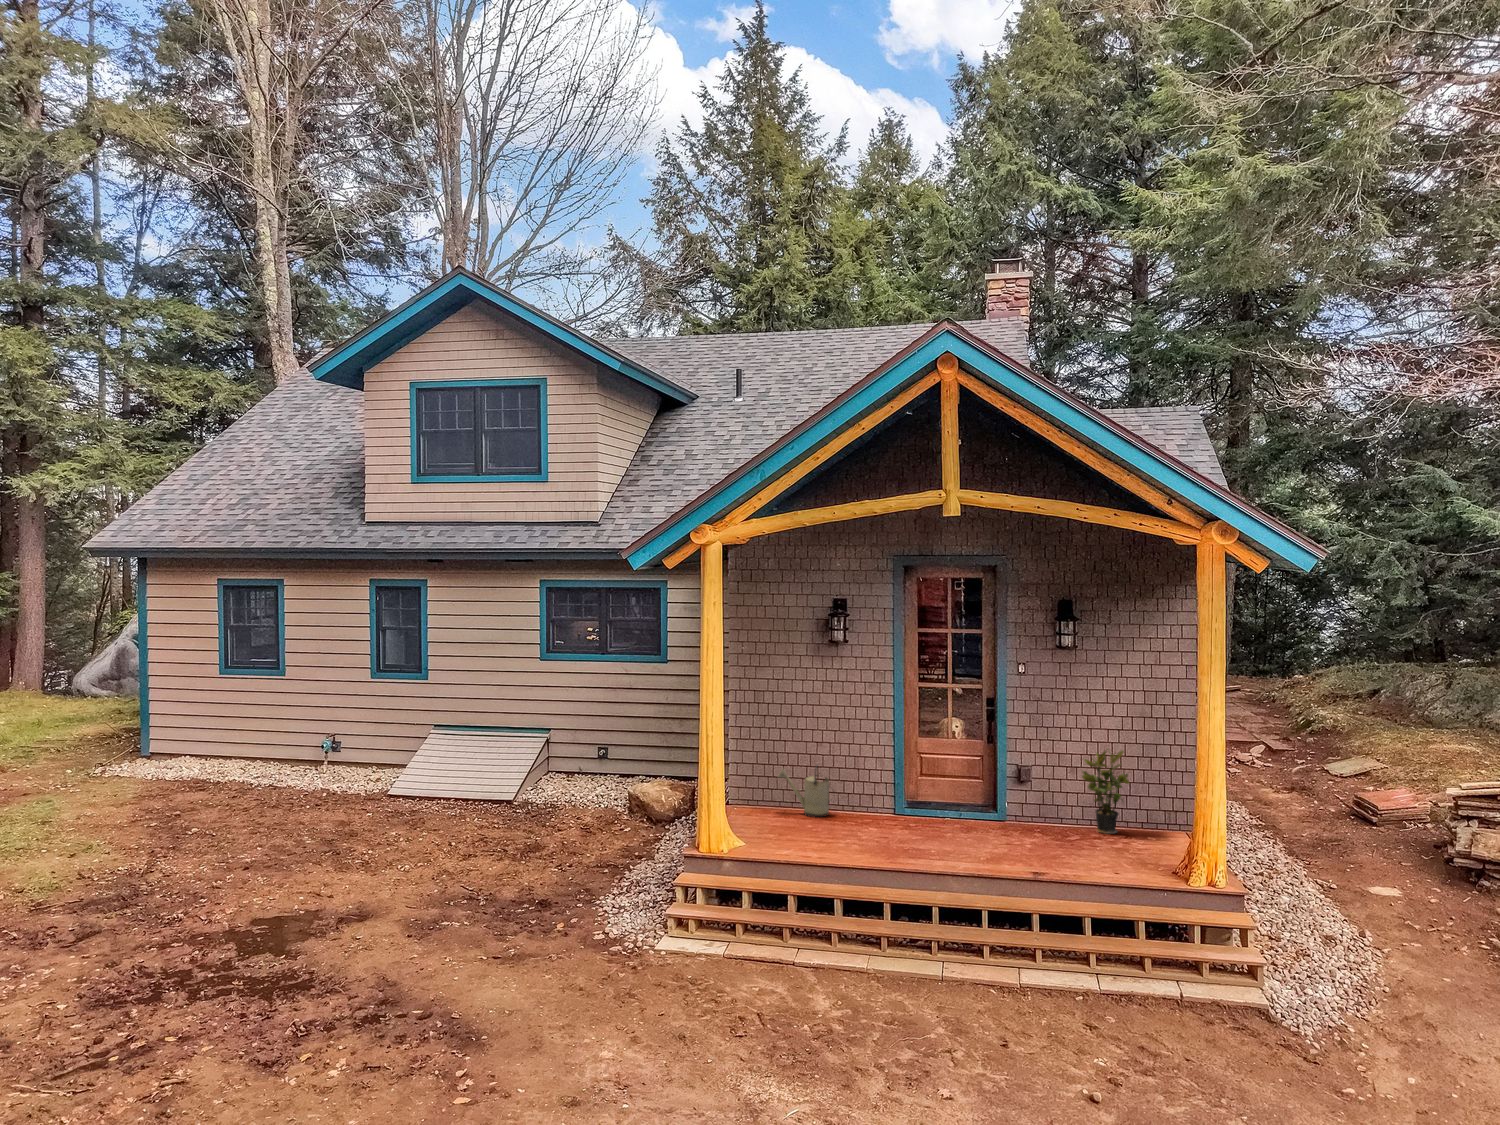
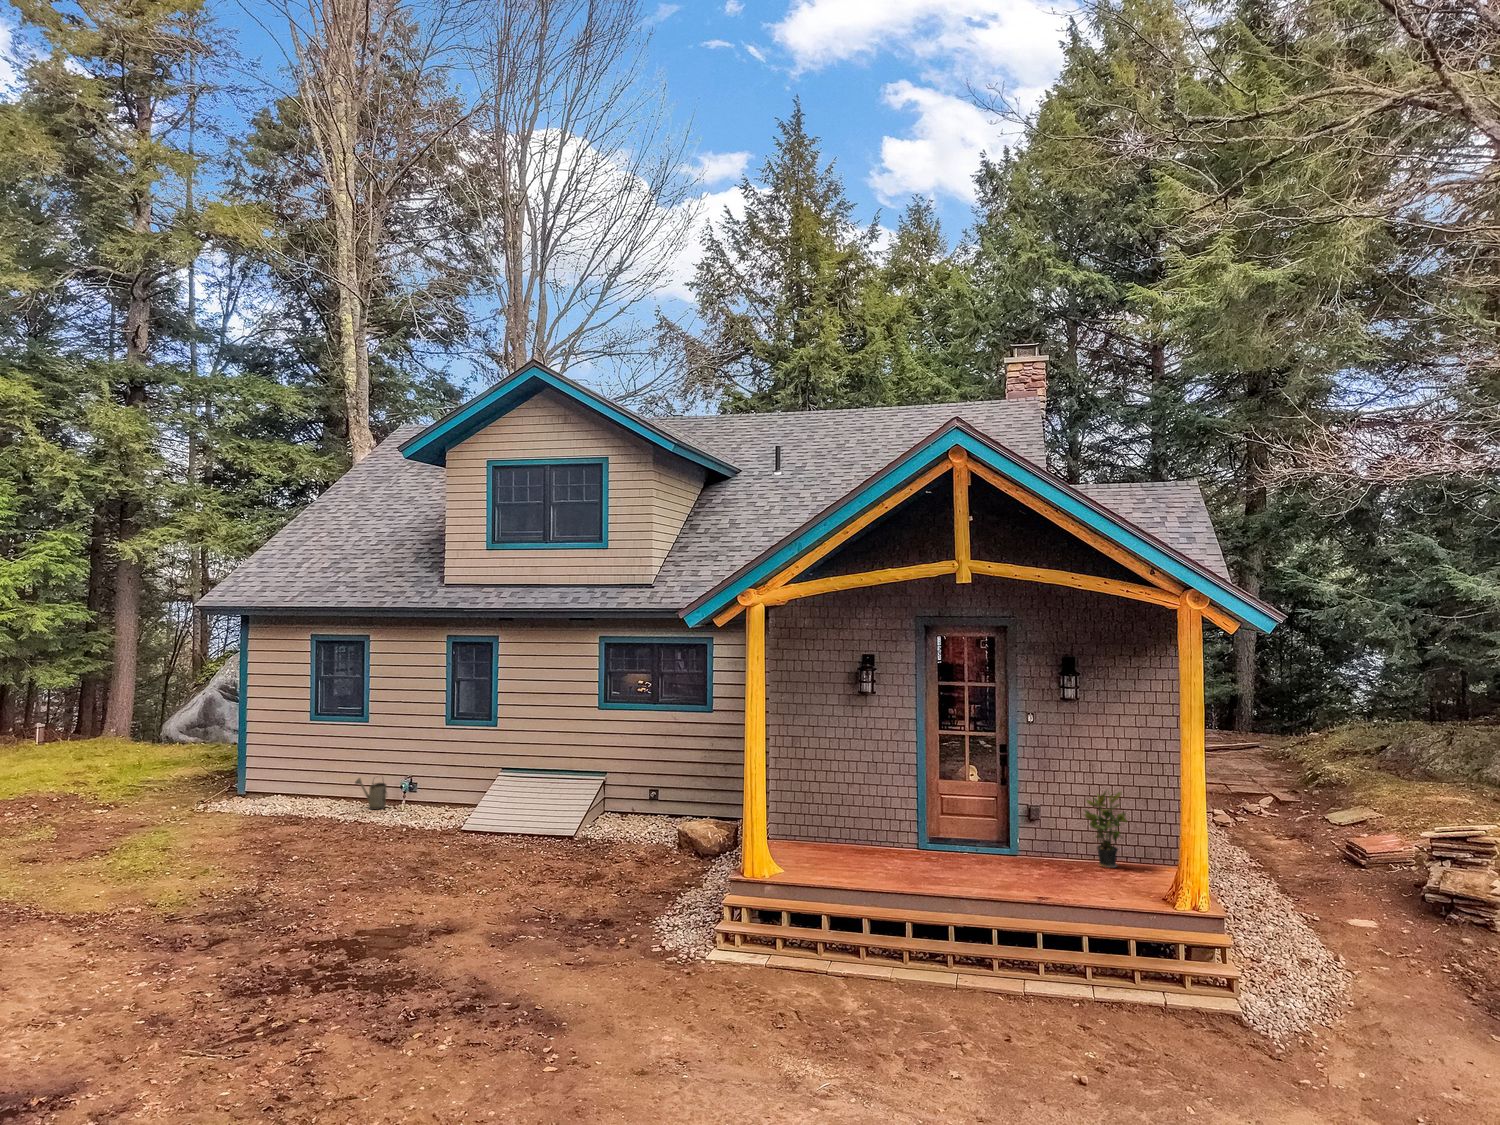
watering can: present [778,765,829,817] -> present [355,778,387,810]

